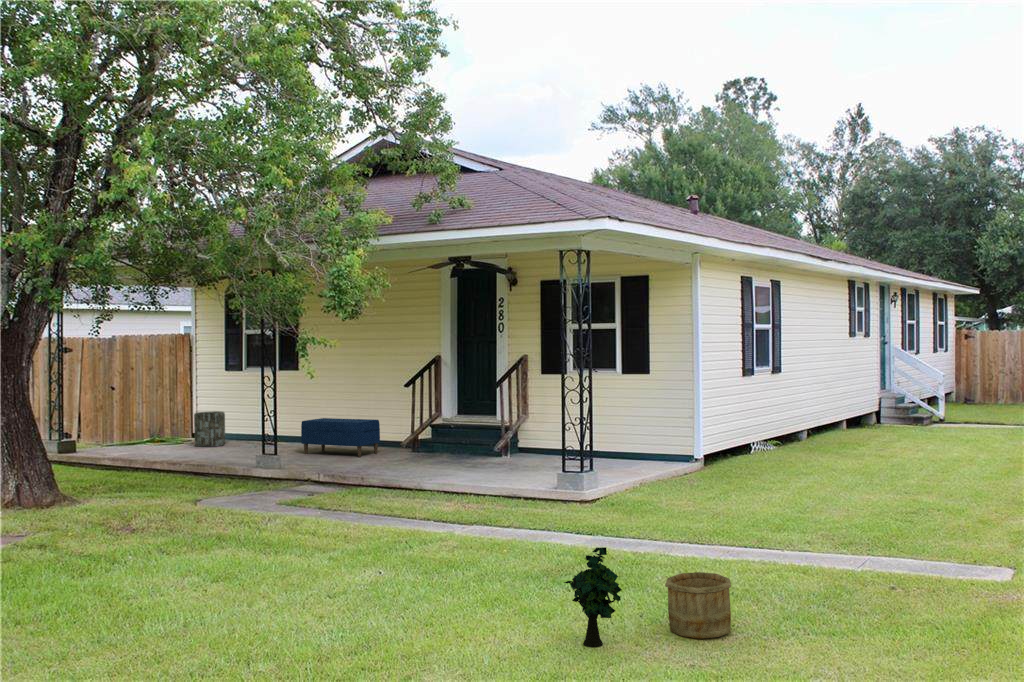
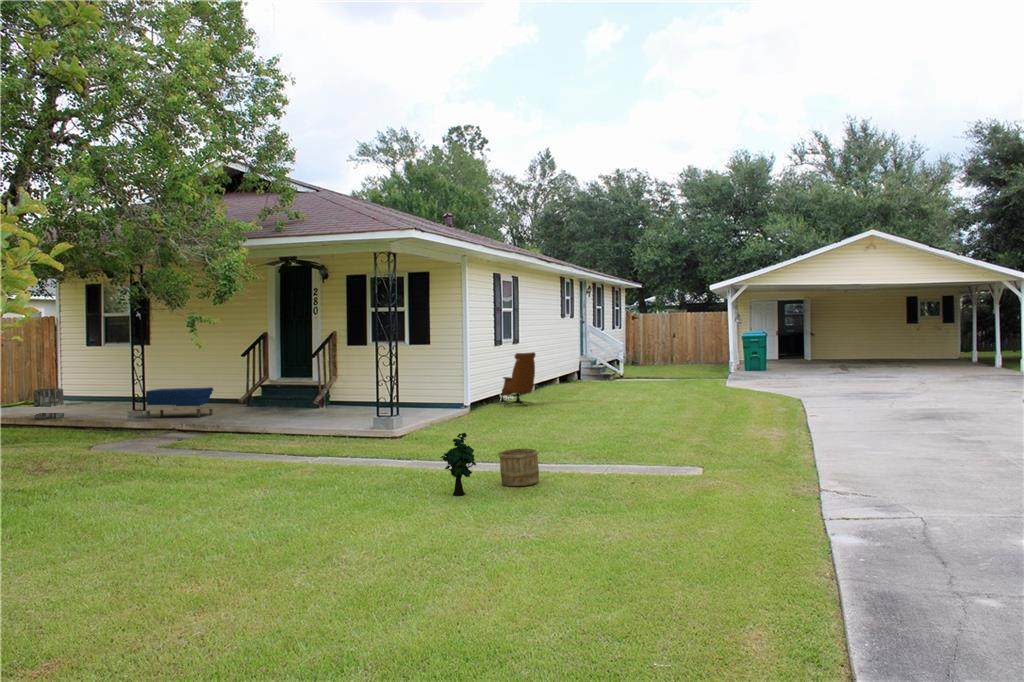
lounge chair: none [732,392,795,469] -> present [497,352,535,406]

